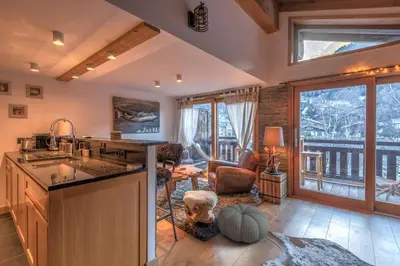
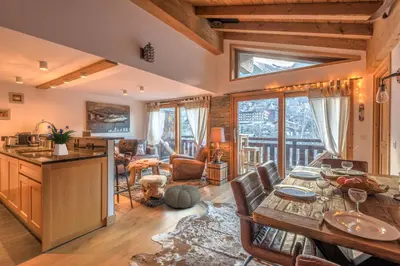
flower arrangement: none [52,122,103,169] -> present [47,124,75,155]

